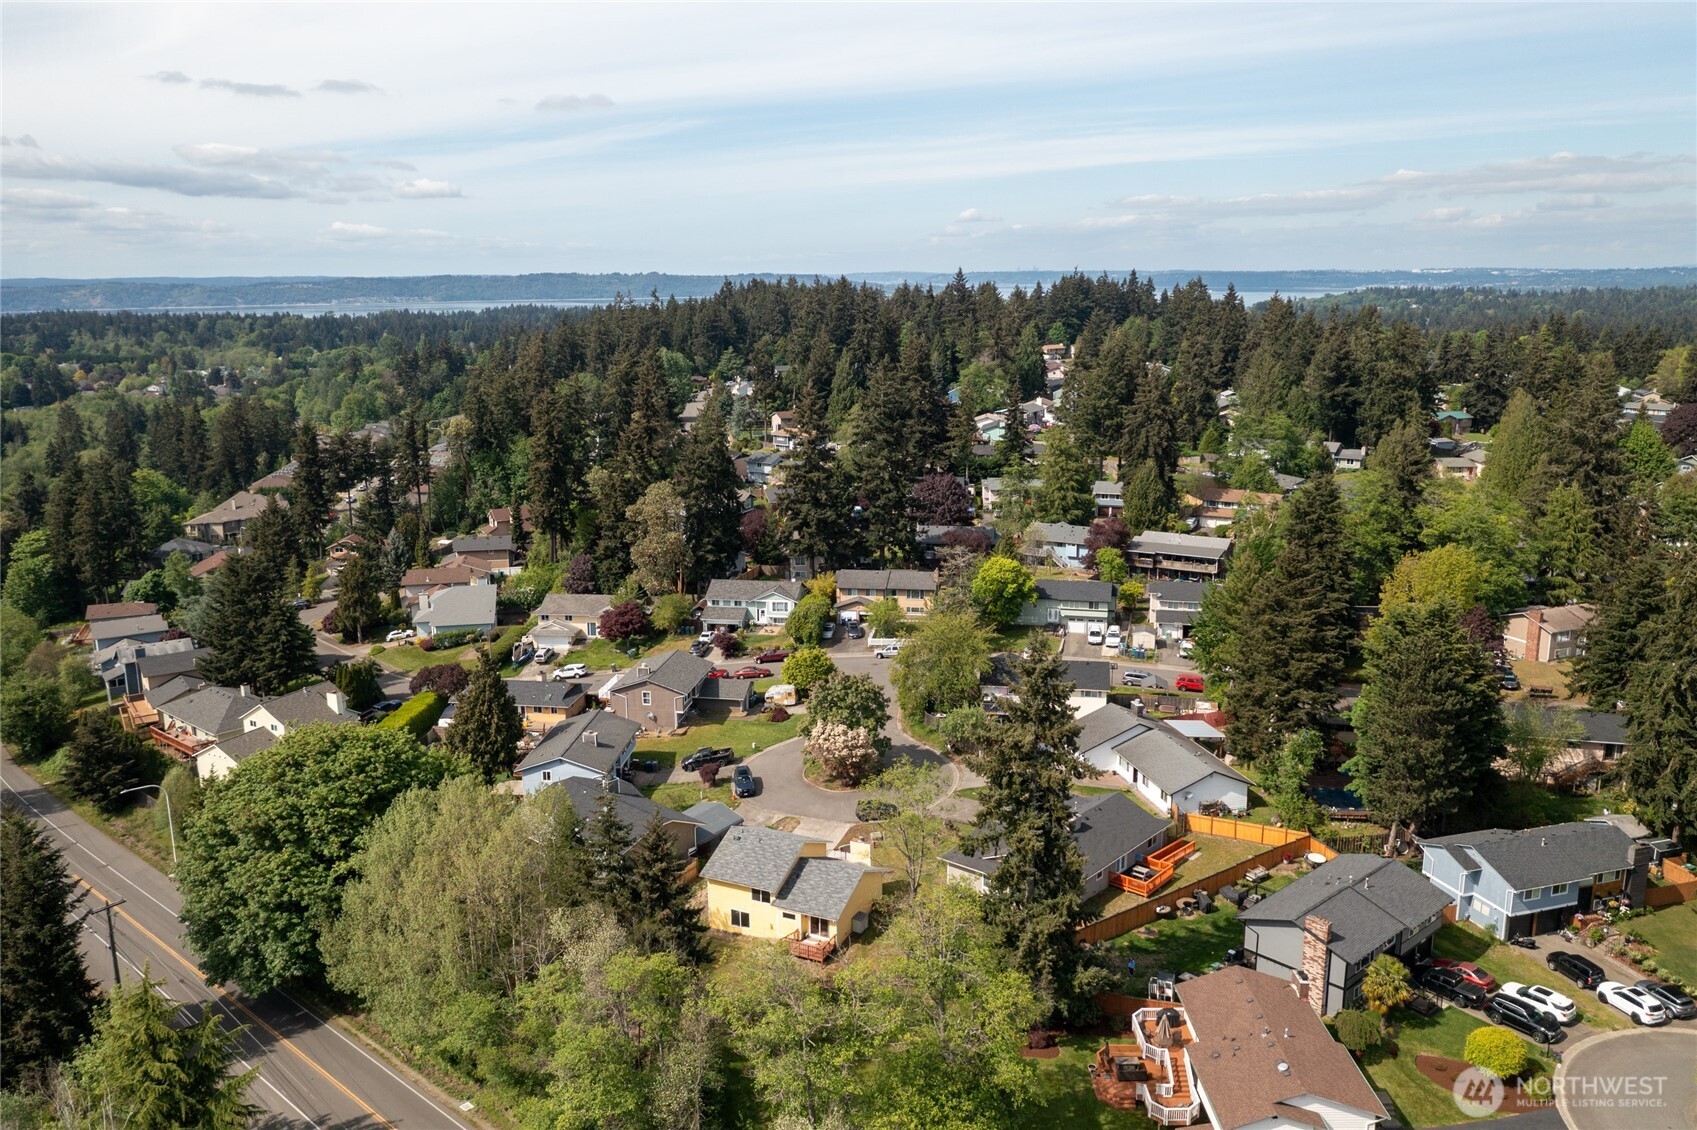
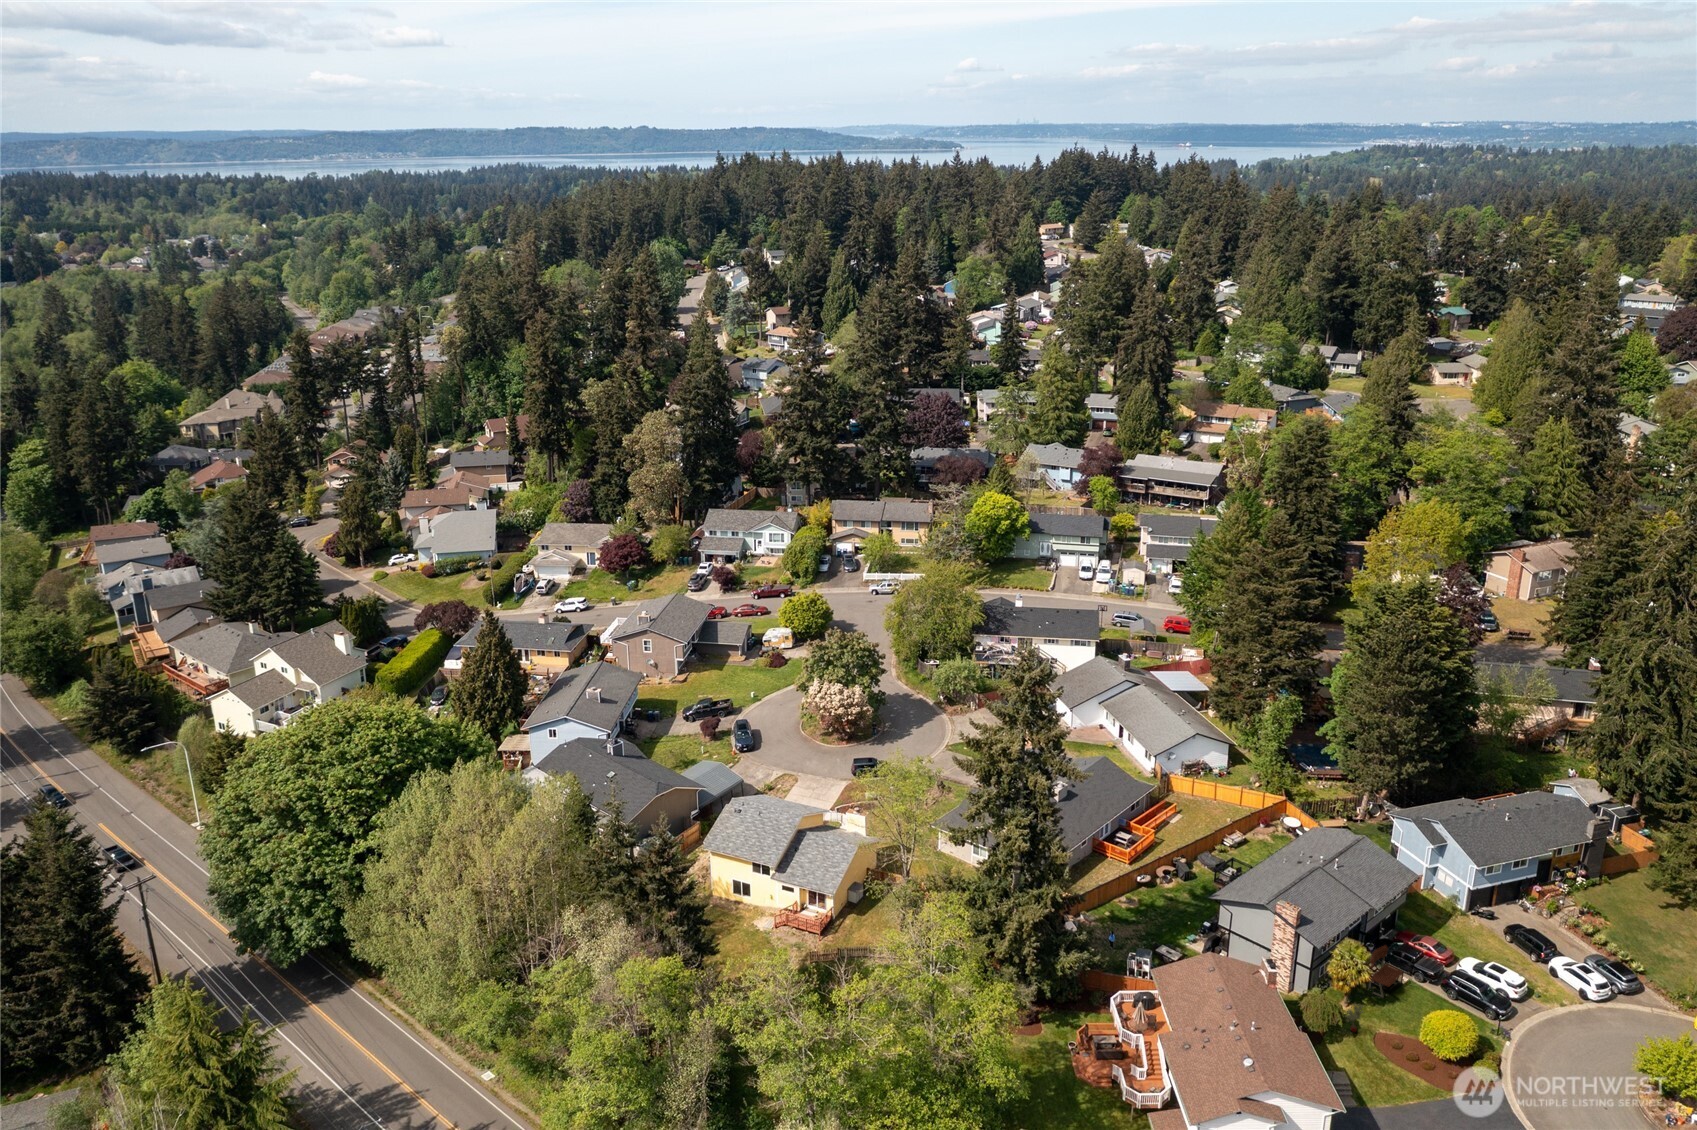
bench: none [1406,966,1443,1021] -> present [1369,946,1403,997]

